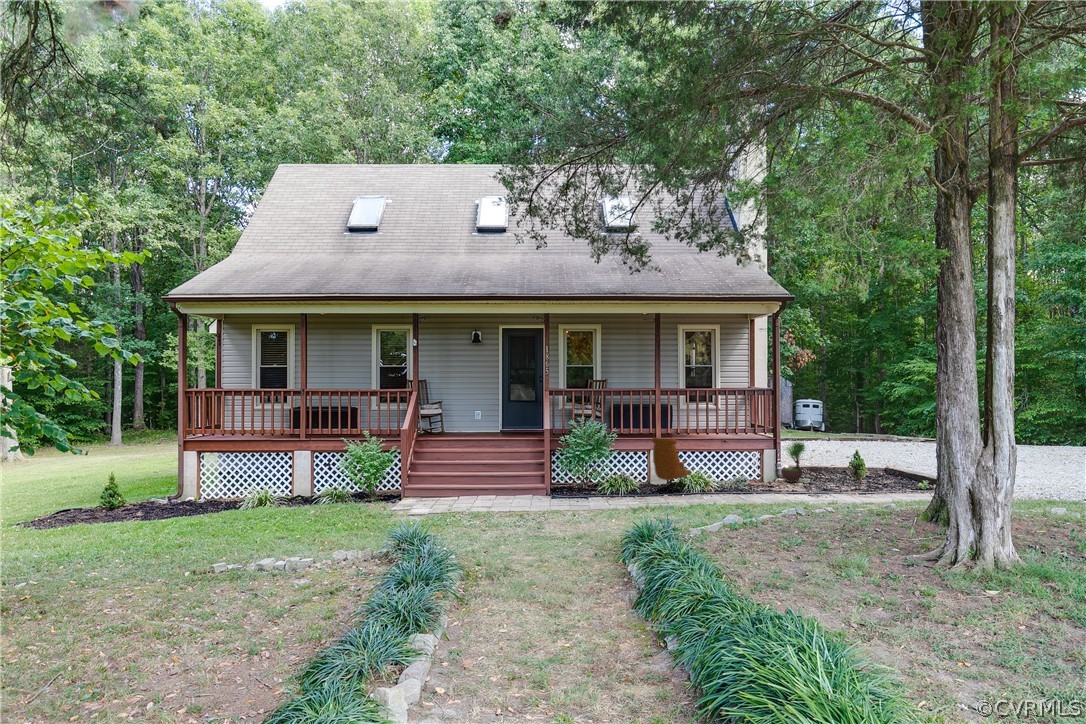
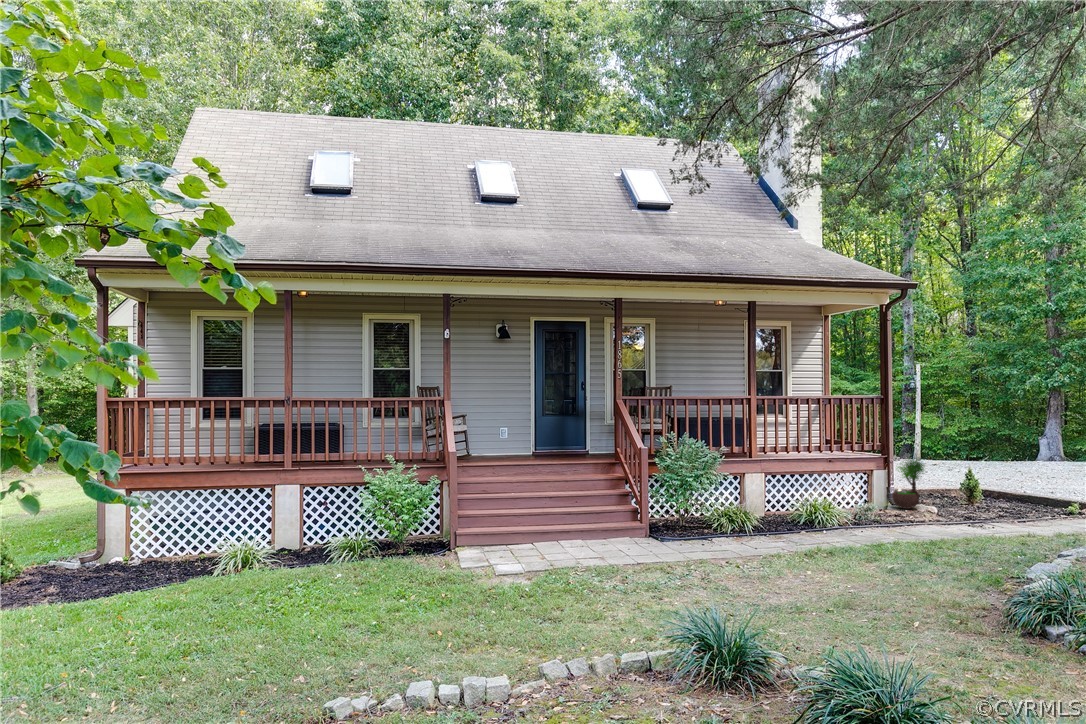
lounge chair: present [652,438,691,493] -> none [763,458,809,529]

